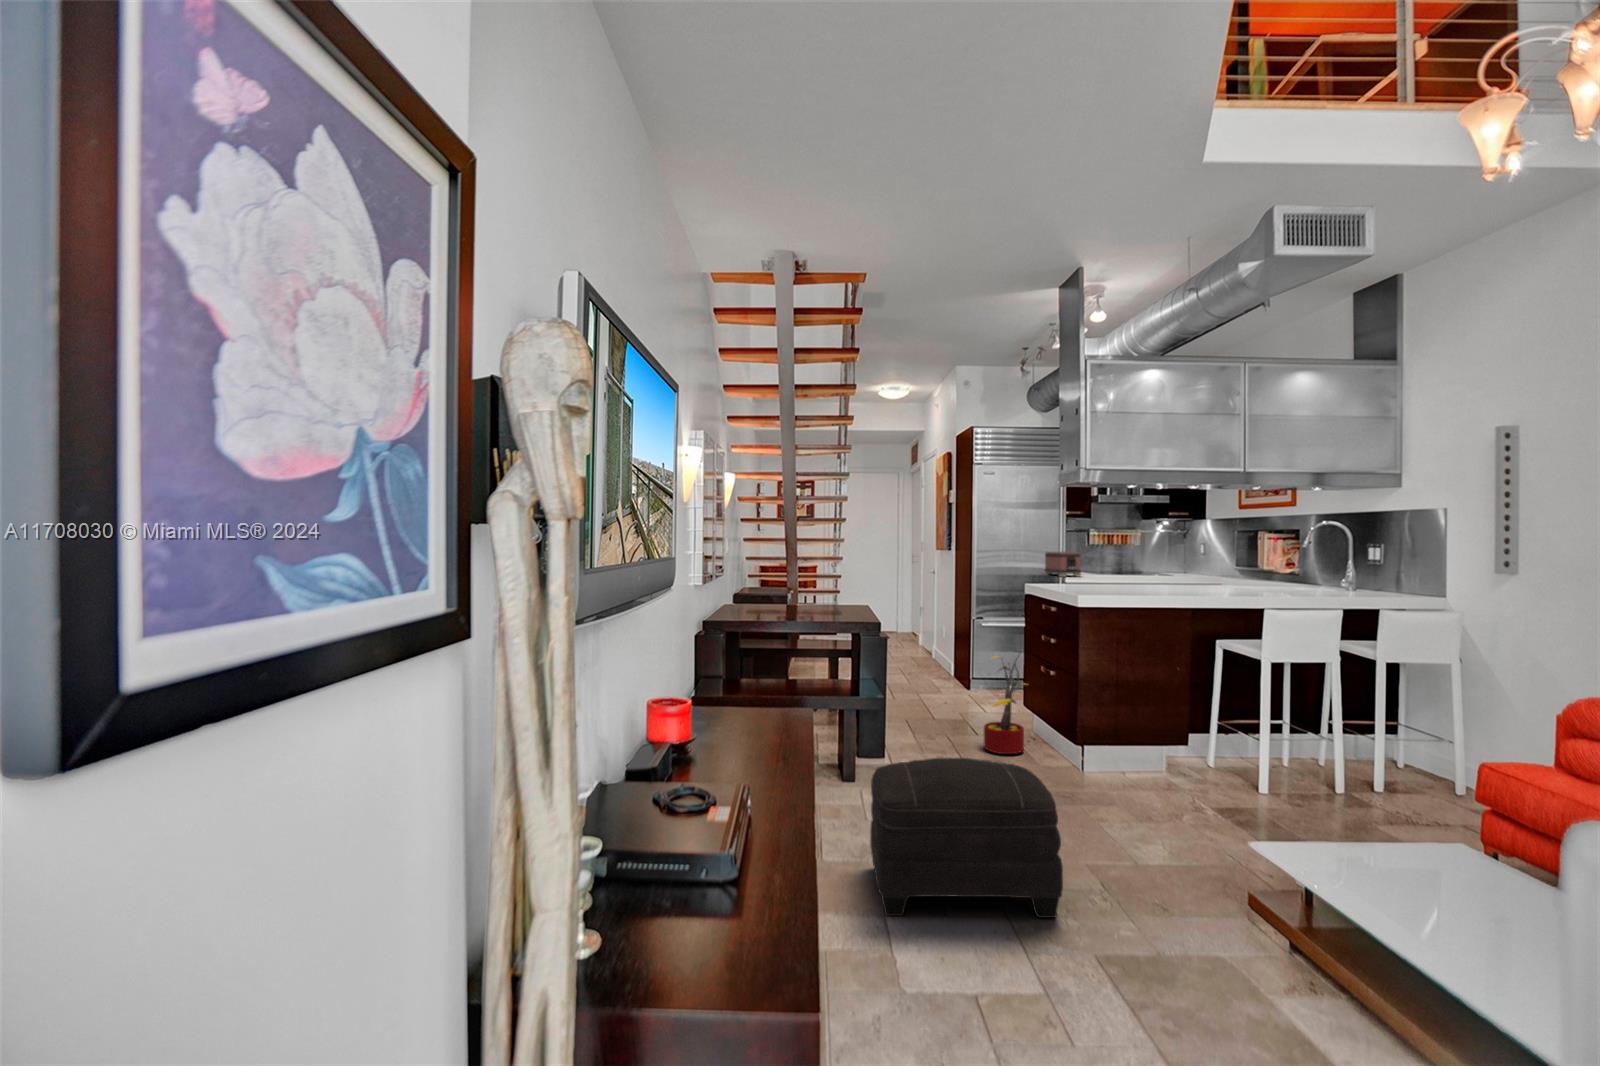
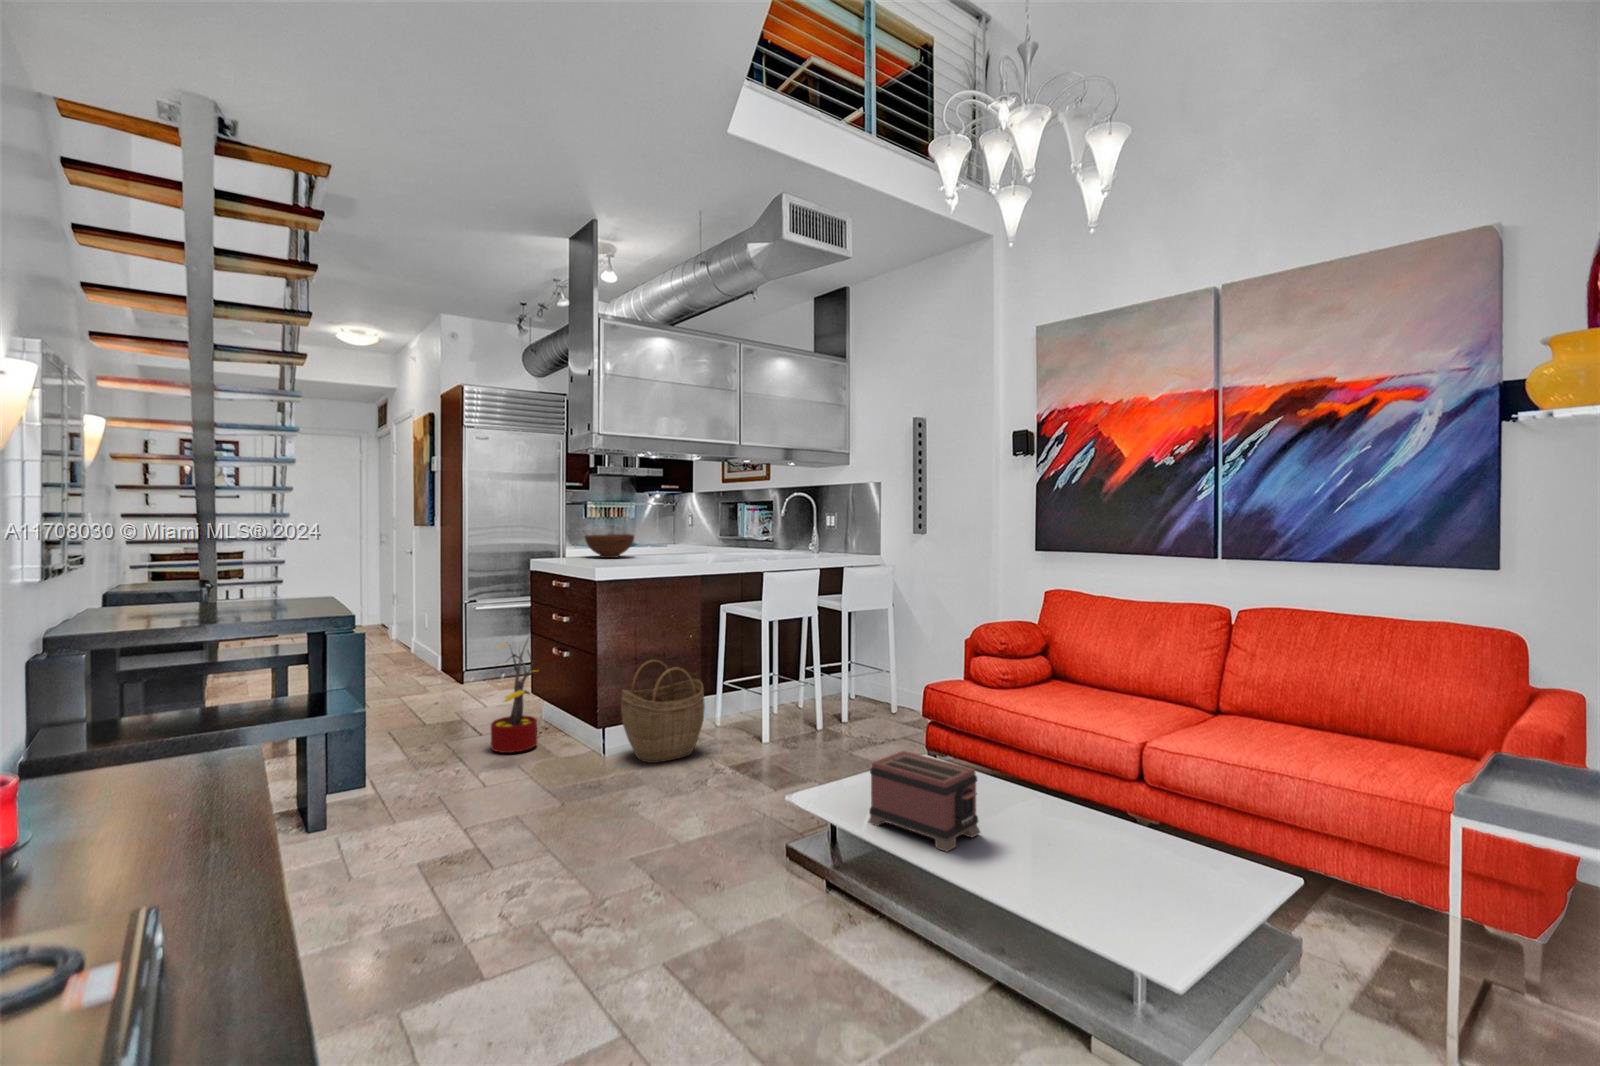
toaster: present [1045,552,1081,577] -> present [868,751,980,852]
fruit bowl: none [1079,561,1129,584] -> present [585,534,634,558]
woven basket: none [1101,686,1190,789] -> present [621,660,705,763]
ottoman: present [870,758,1063,918] -> none [367,771,618,1008]

